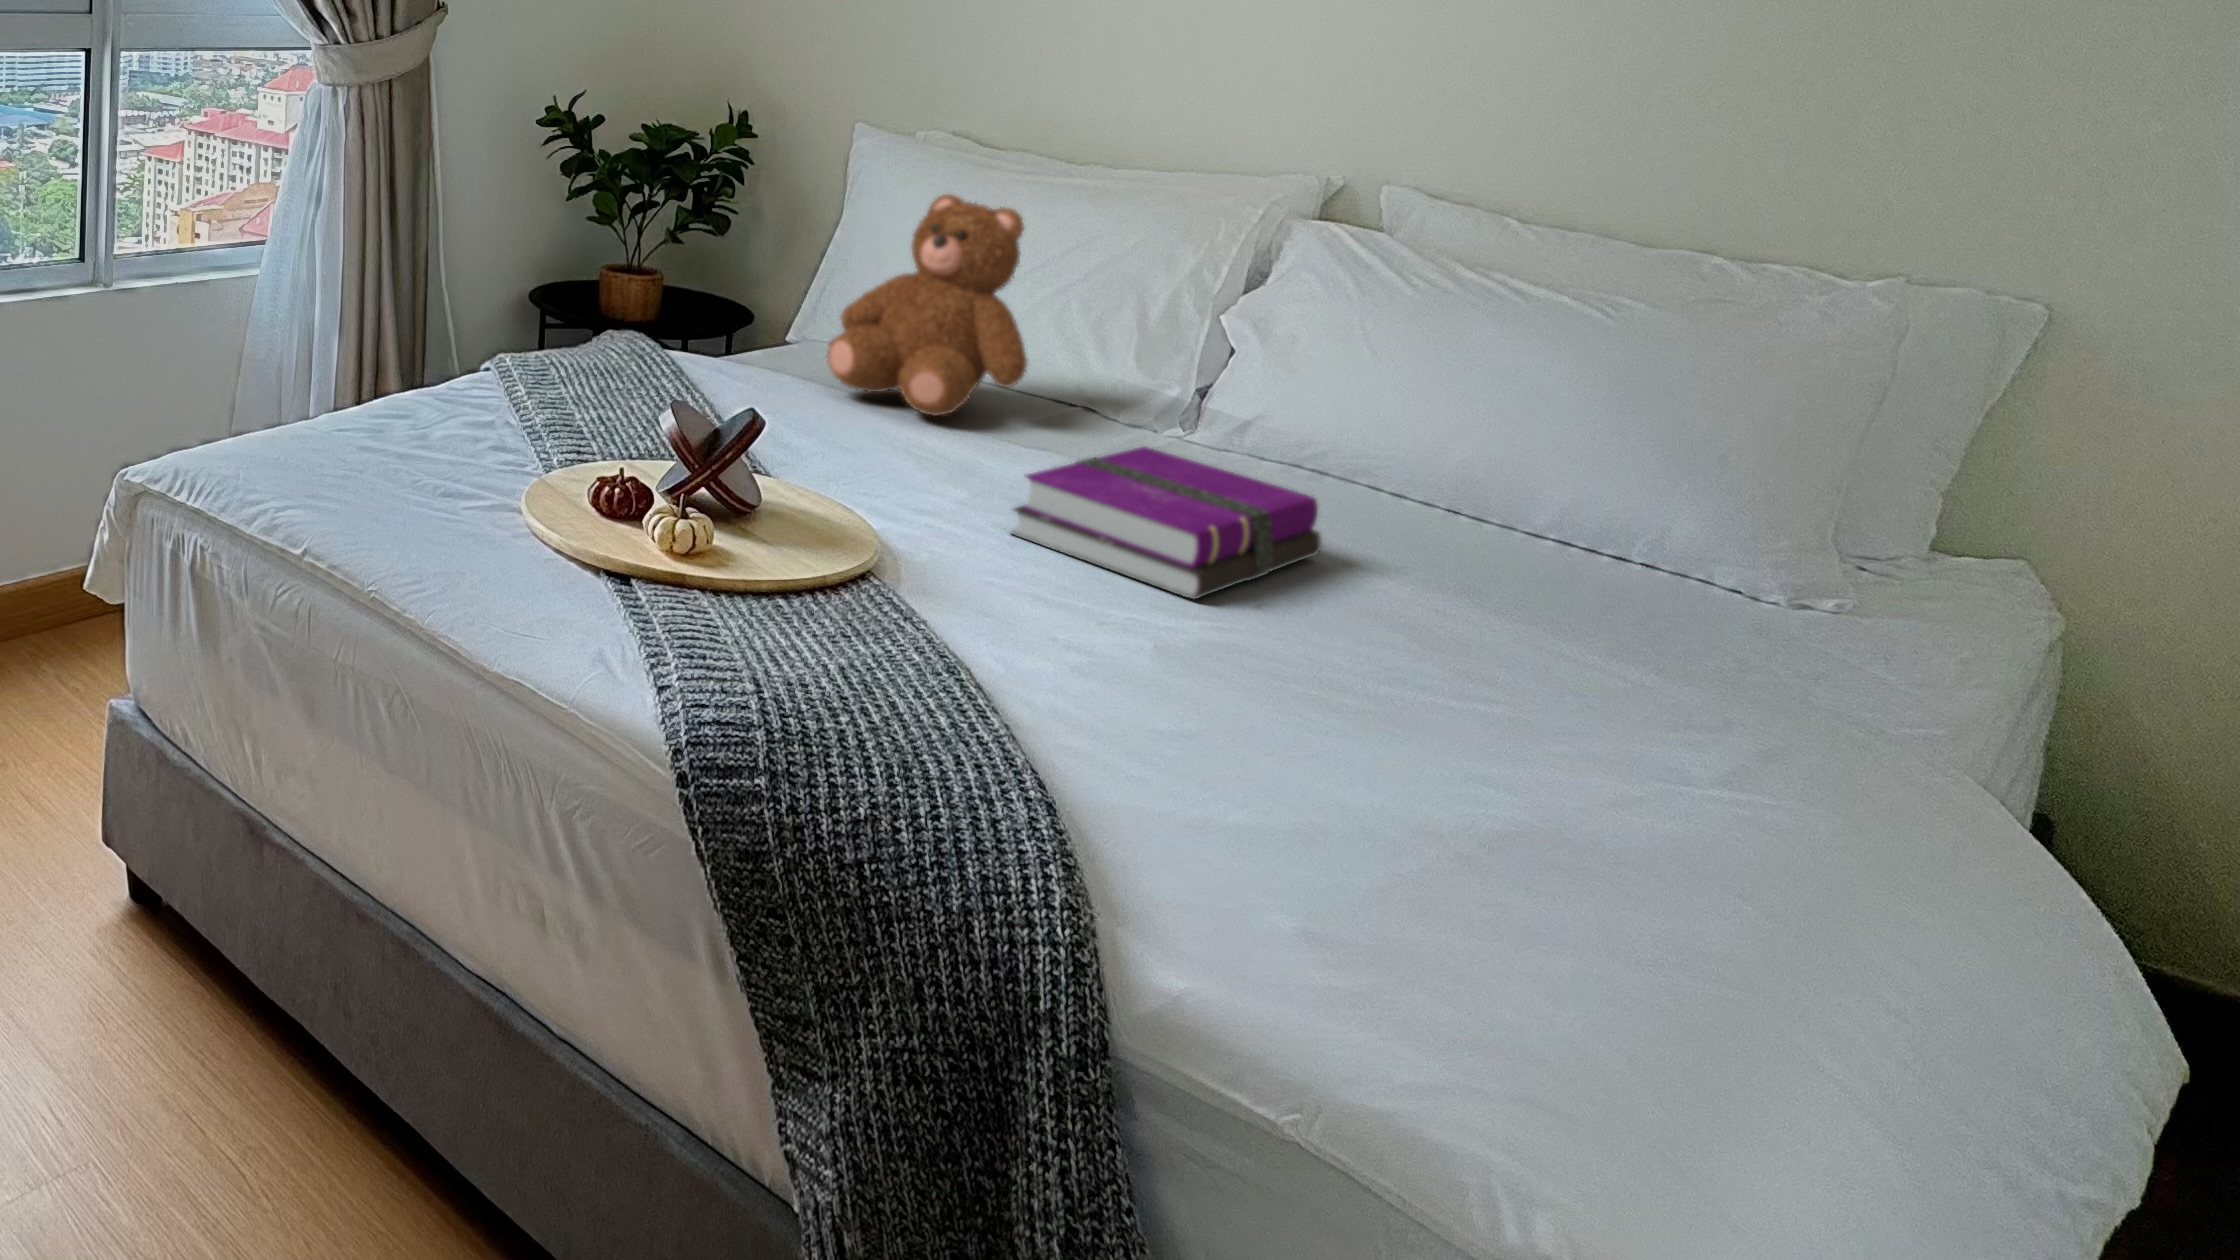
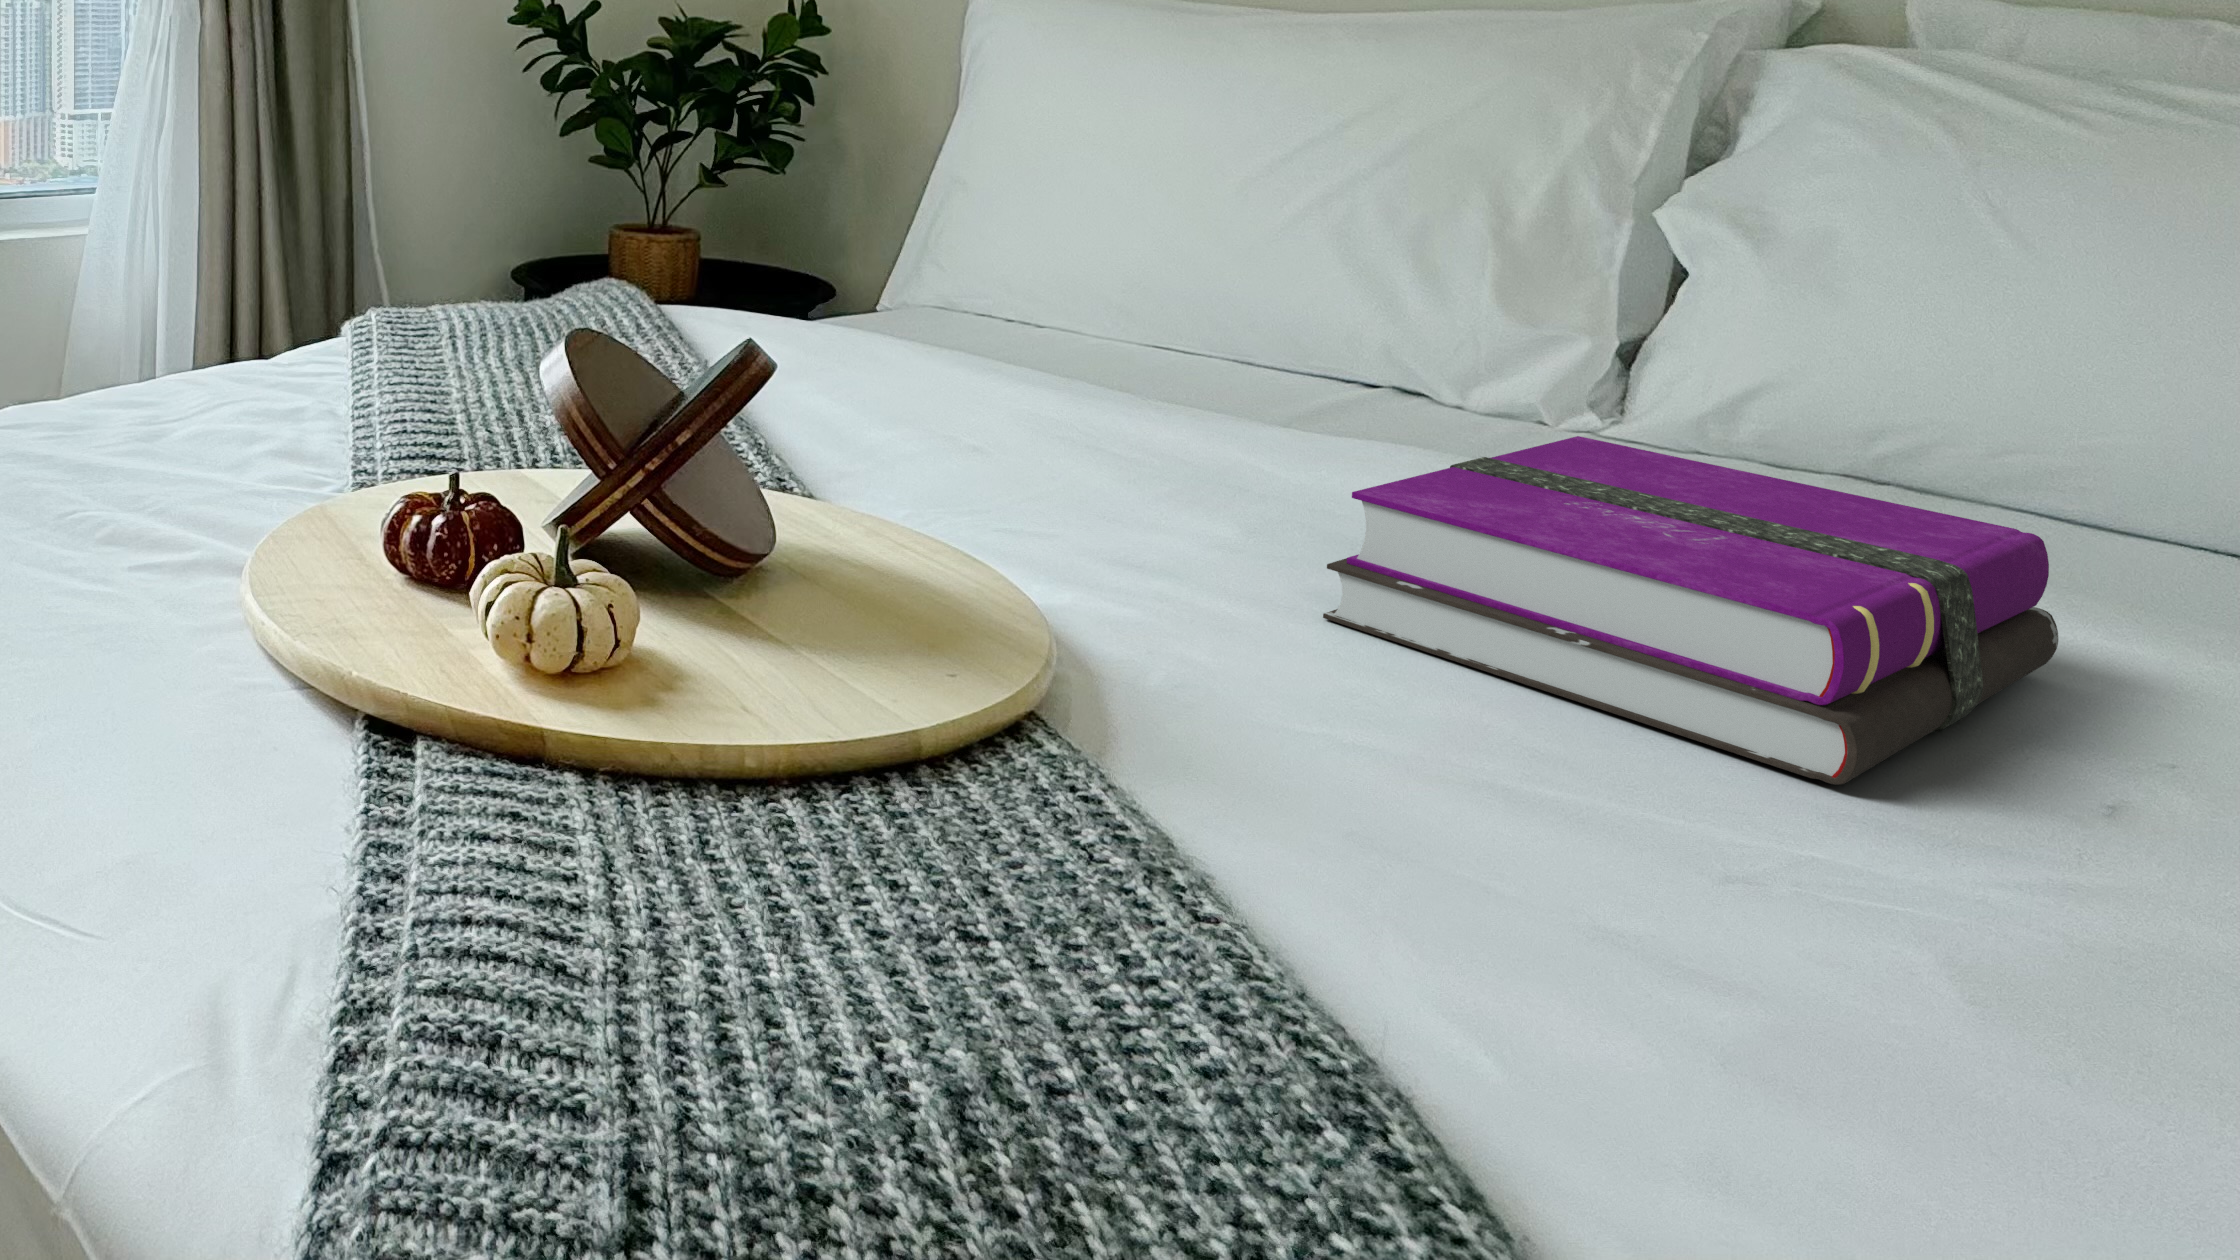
teddy bear: present [826,194,1027,416] -> none [927,32,1293,405]

